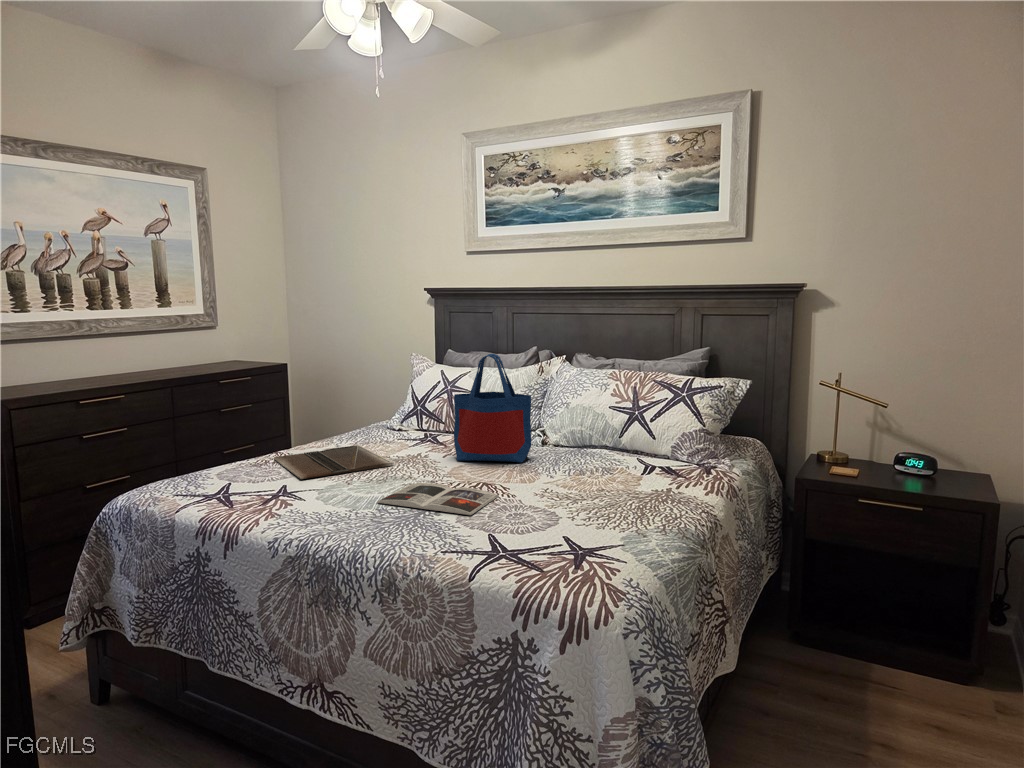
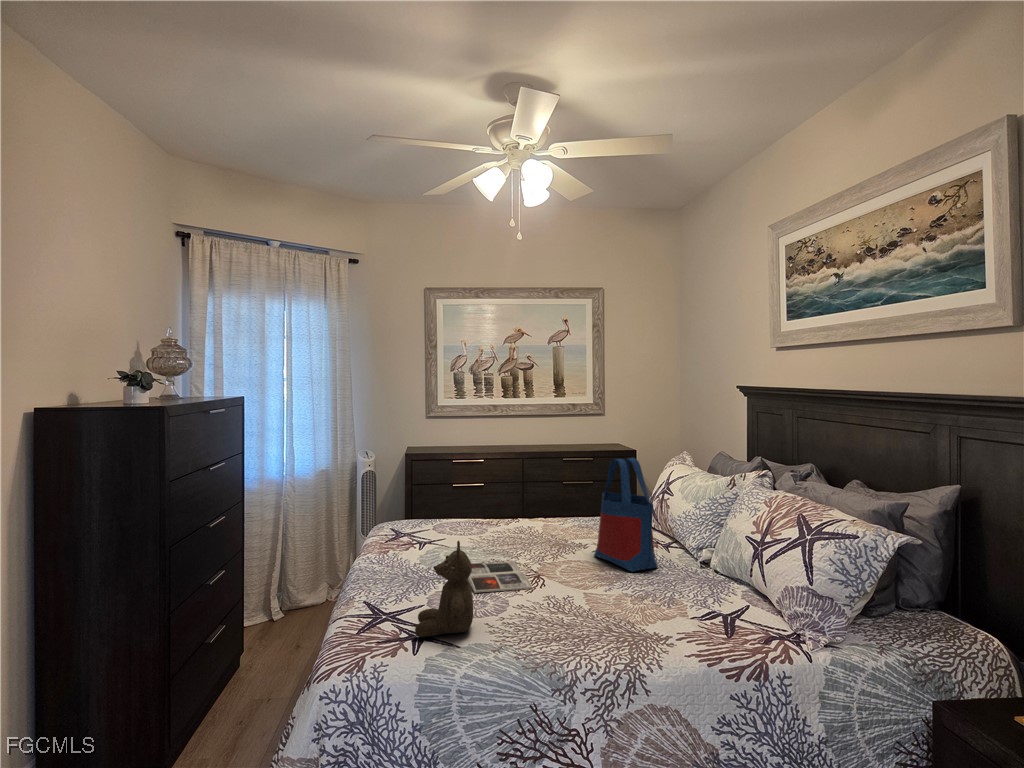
laptop: present [274,445,394,479] -> none [473,520,570,546]
teddy bear: none [514,446,595,558] -> present [415,541,473,637]

